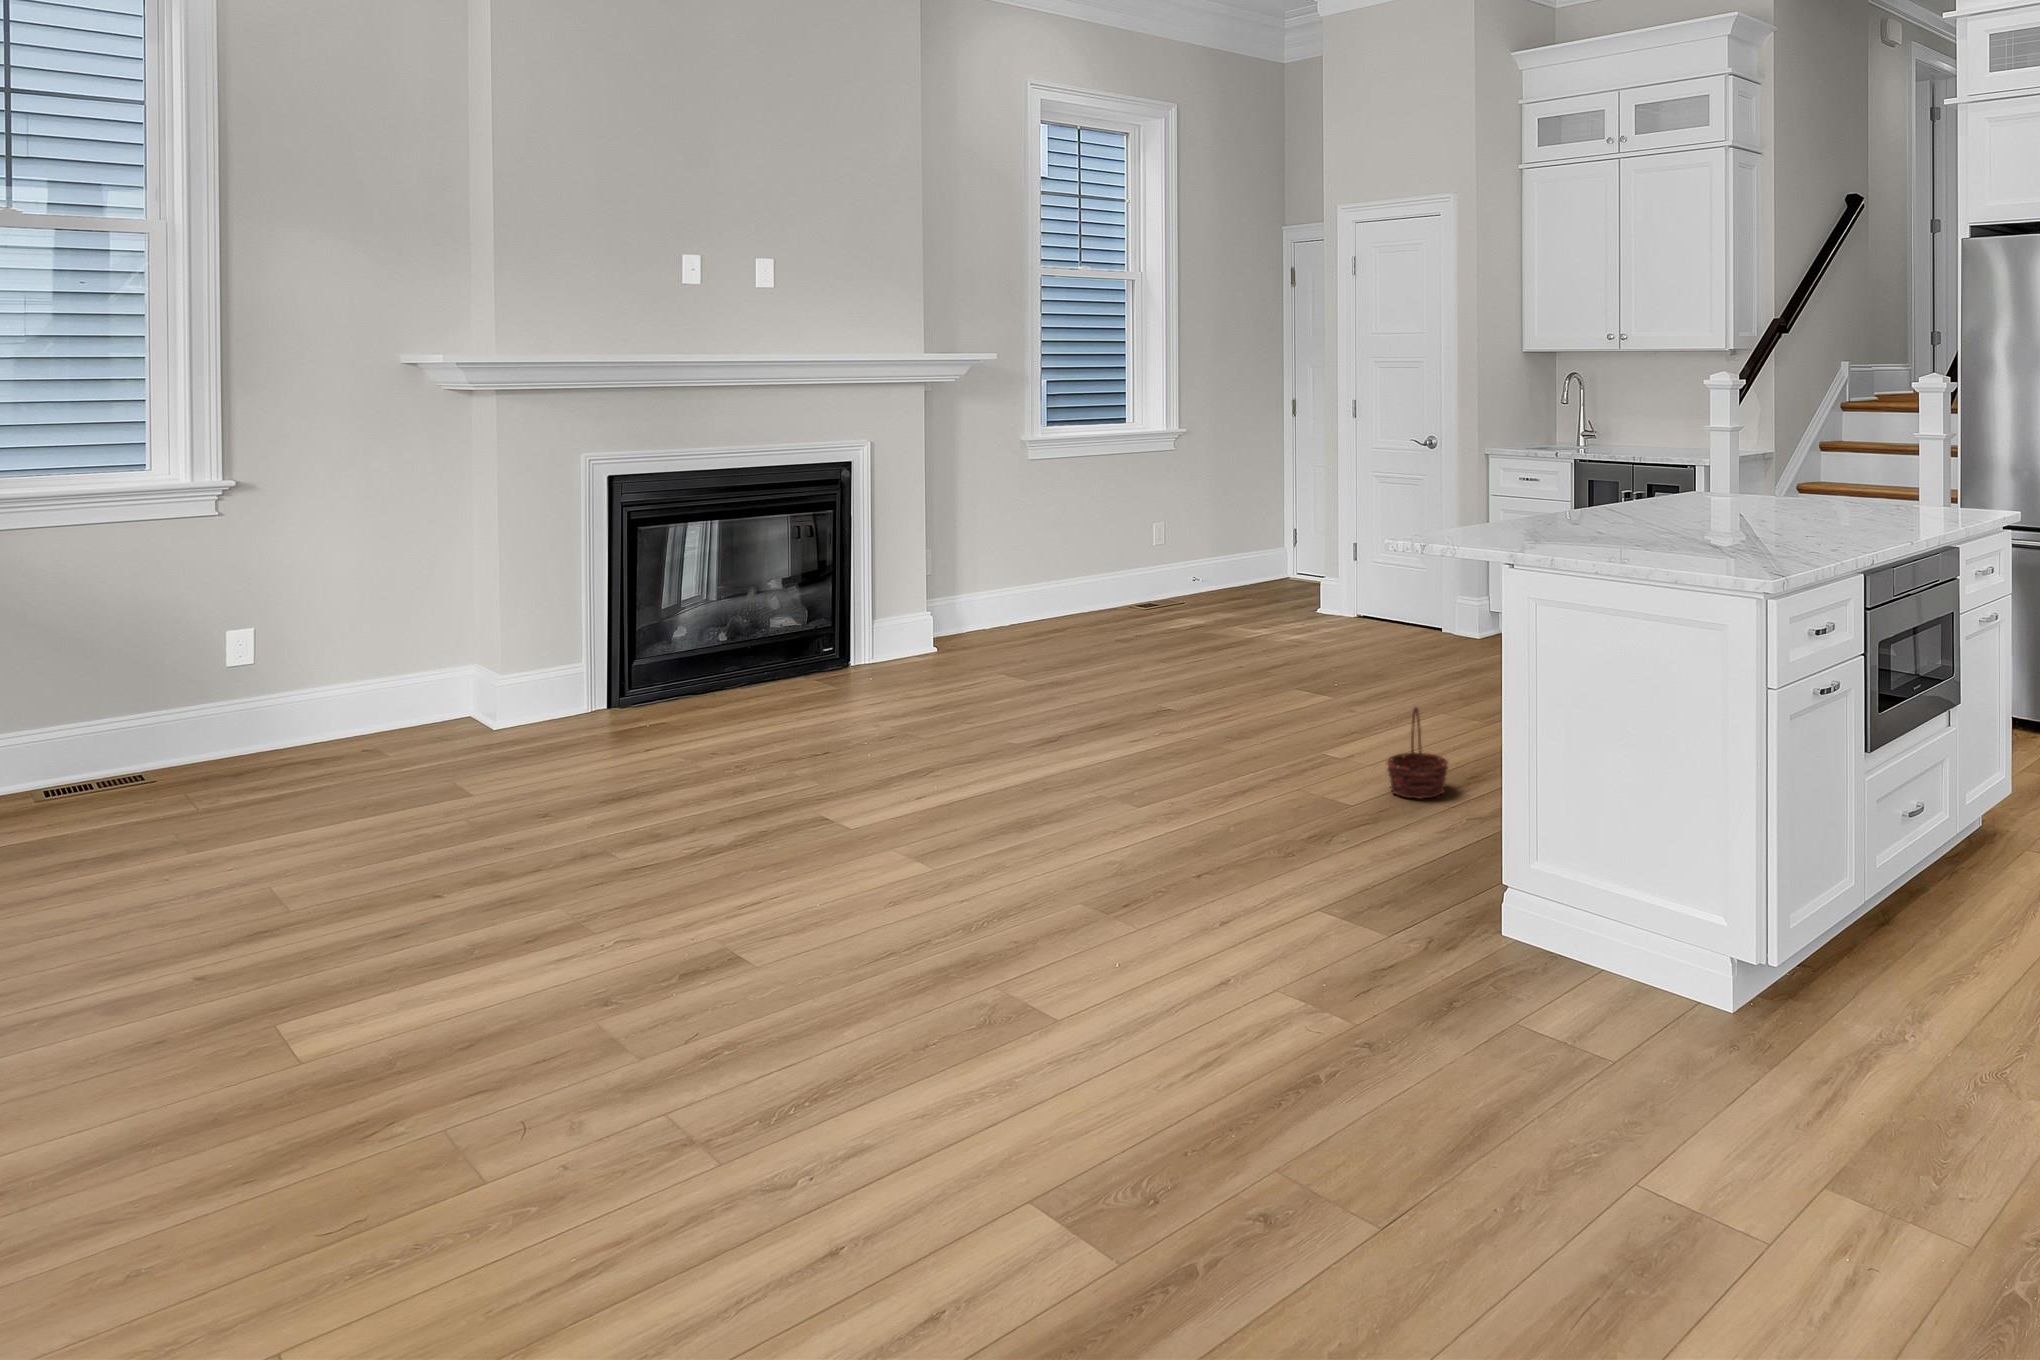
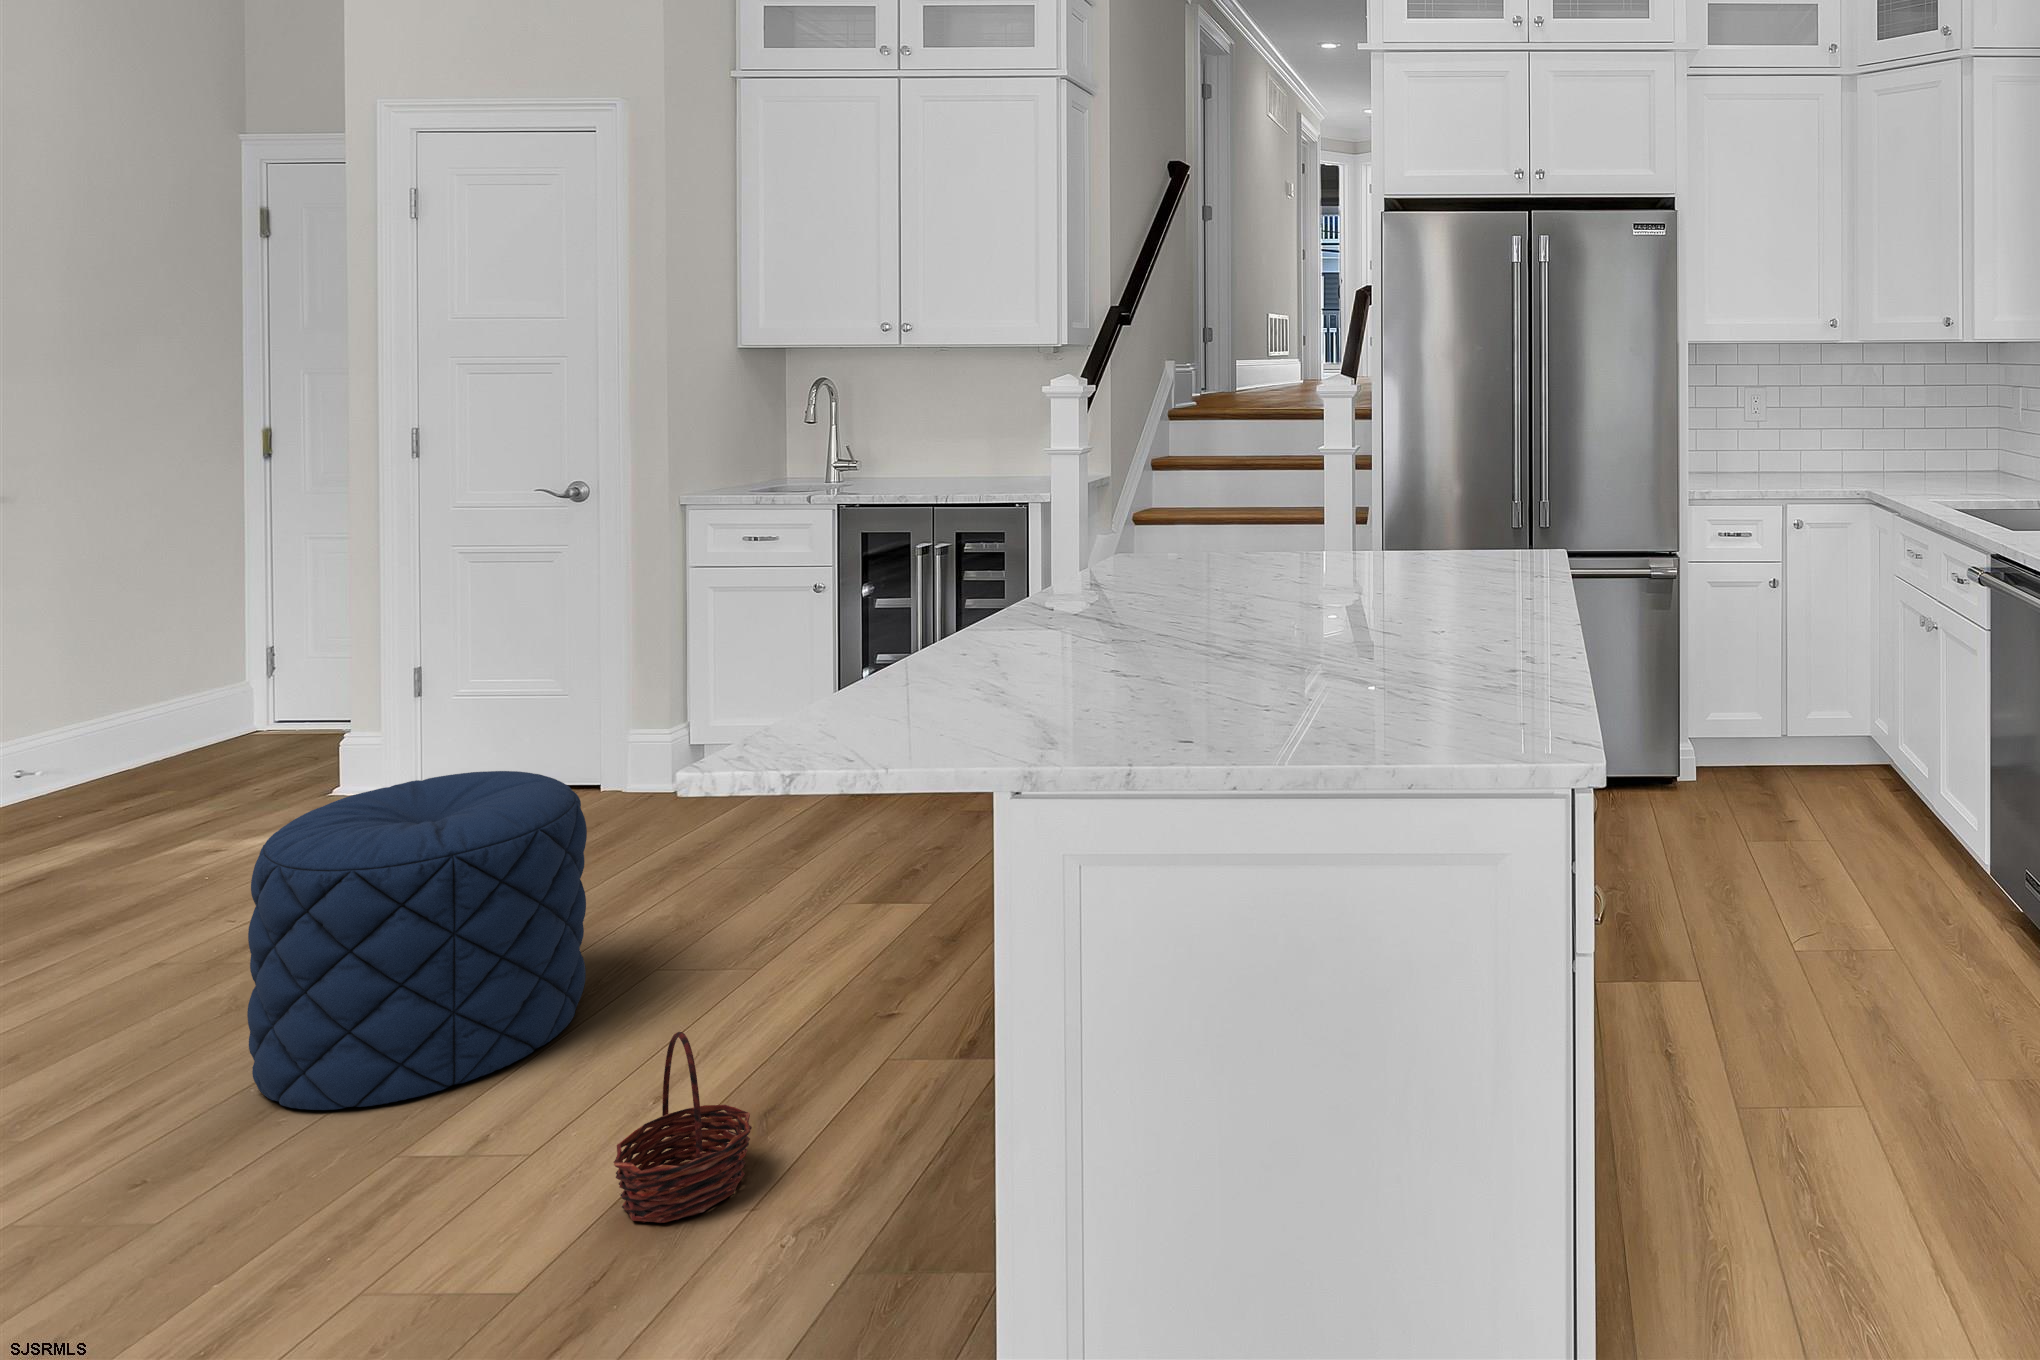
pouf: none [1260,581,1400,734] -> present [247,771,587,1110]

